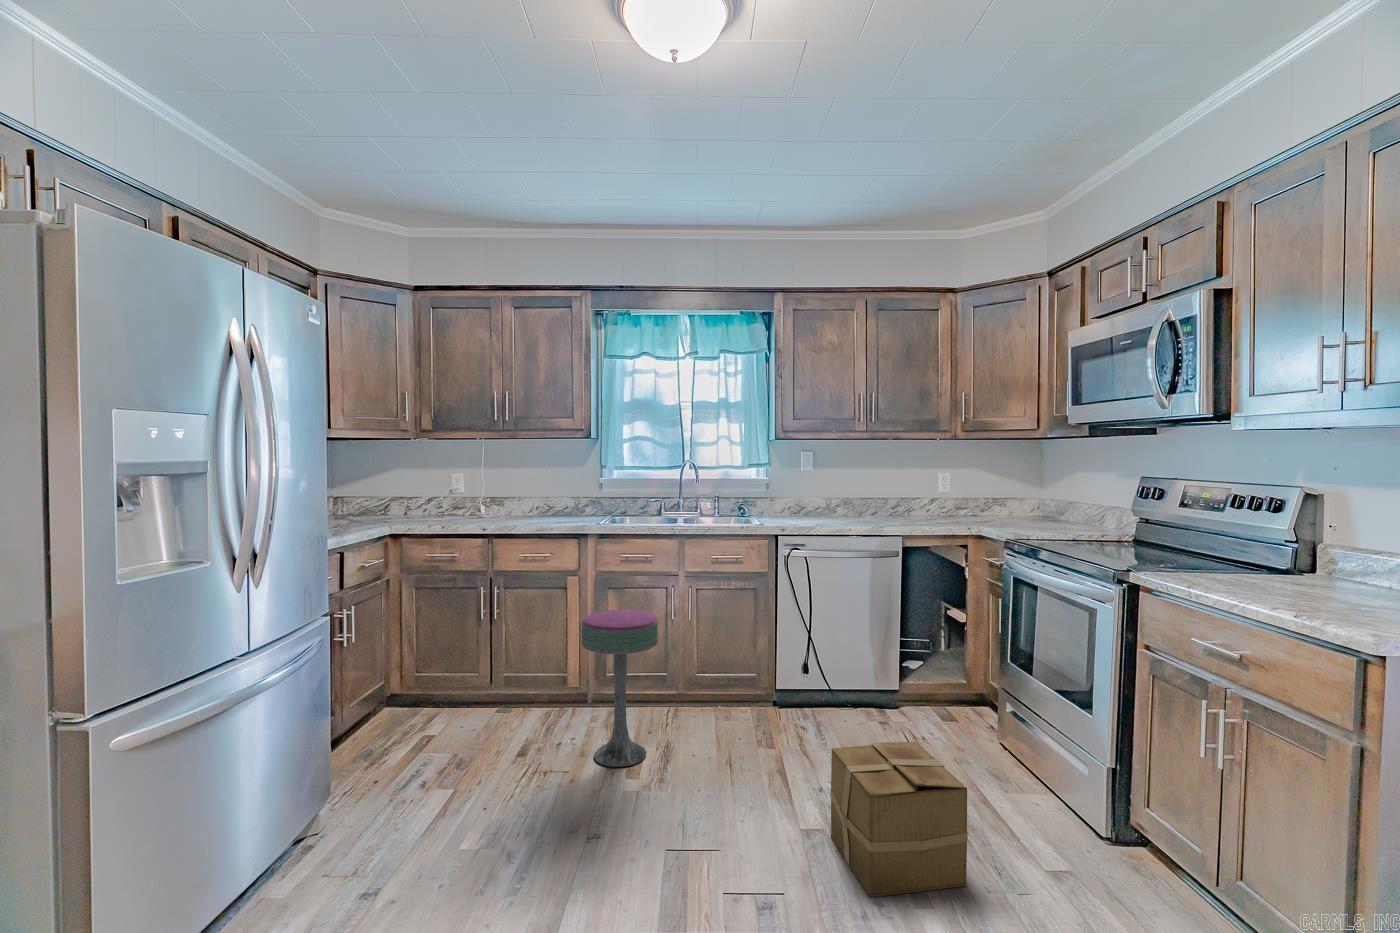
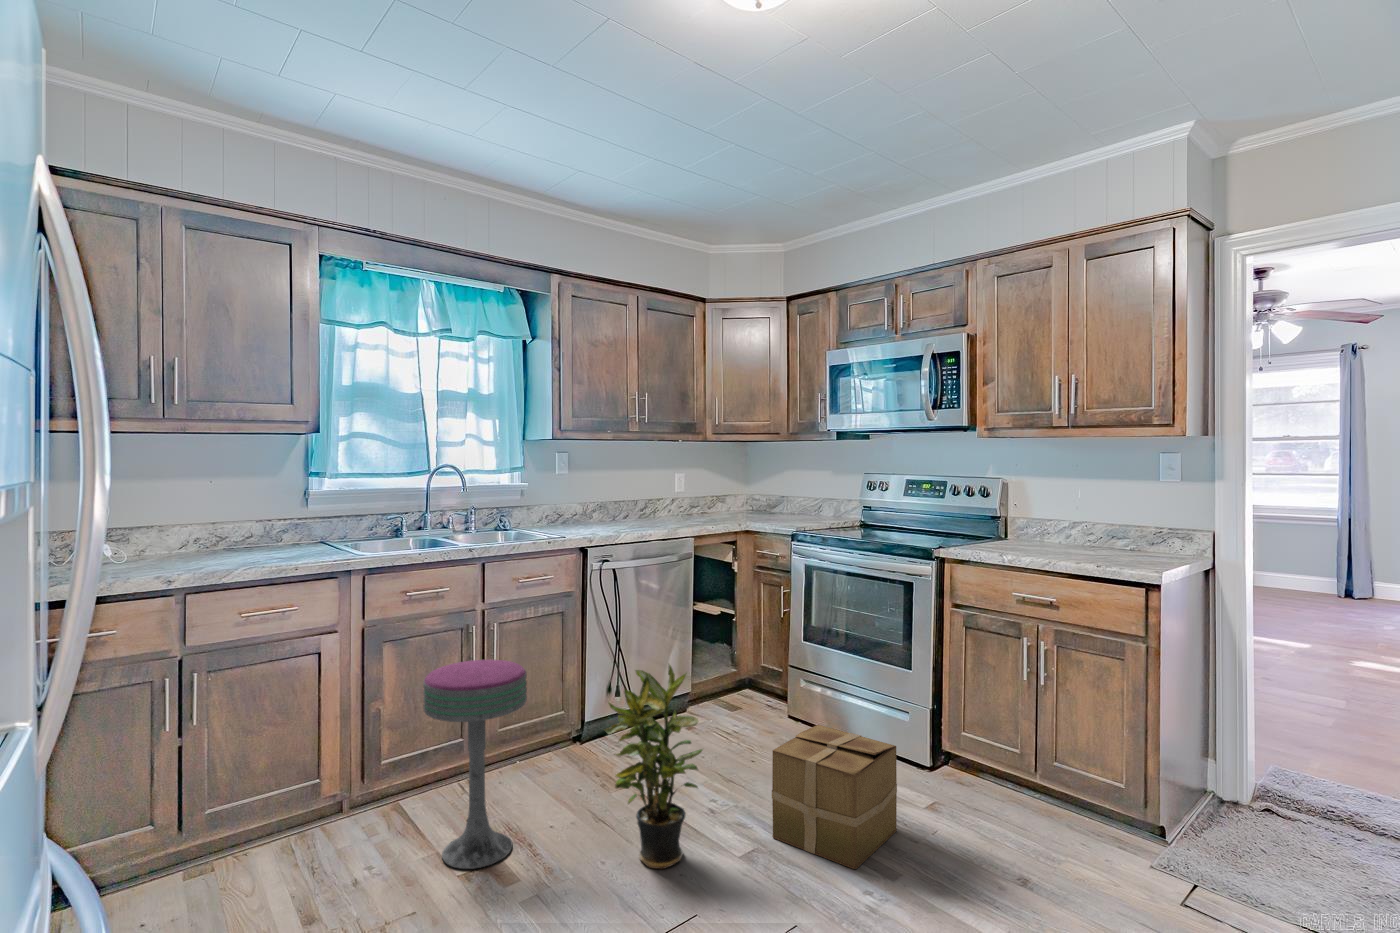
potted plant: none [676,639,760,820] -> present [604,665,702,869]

